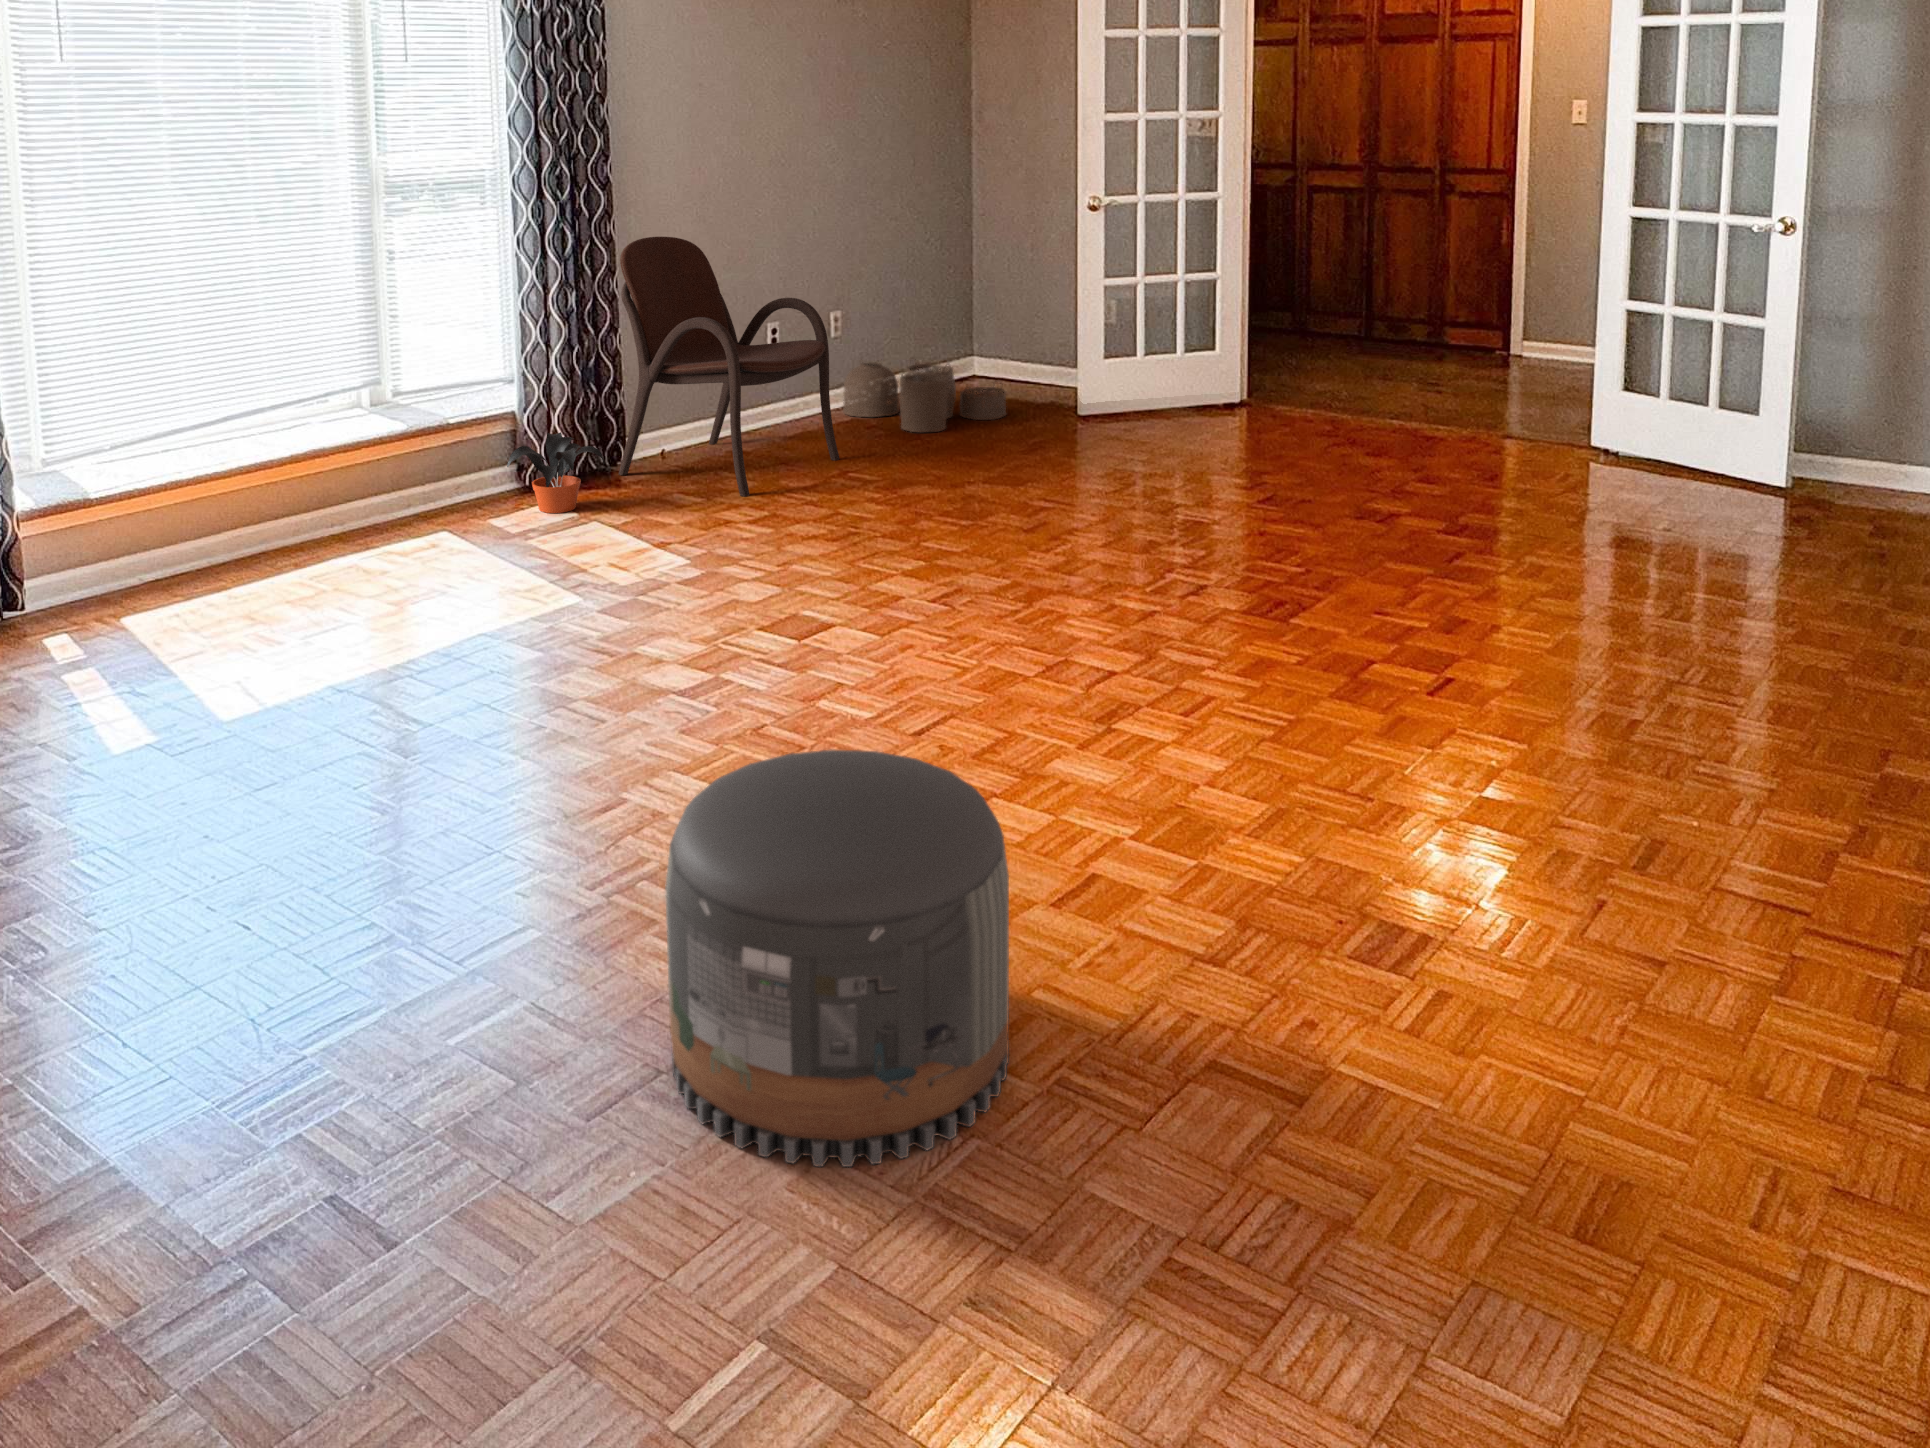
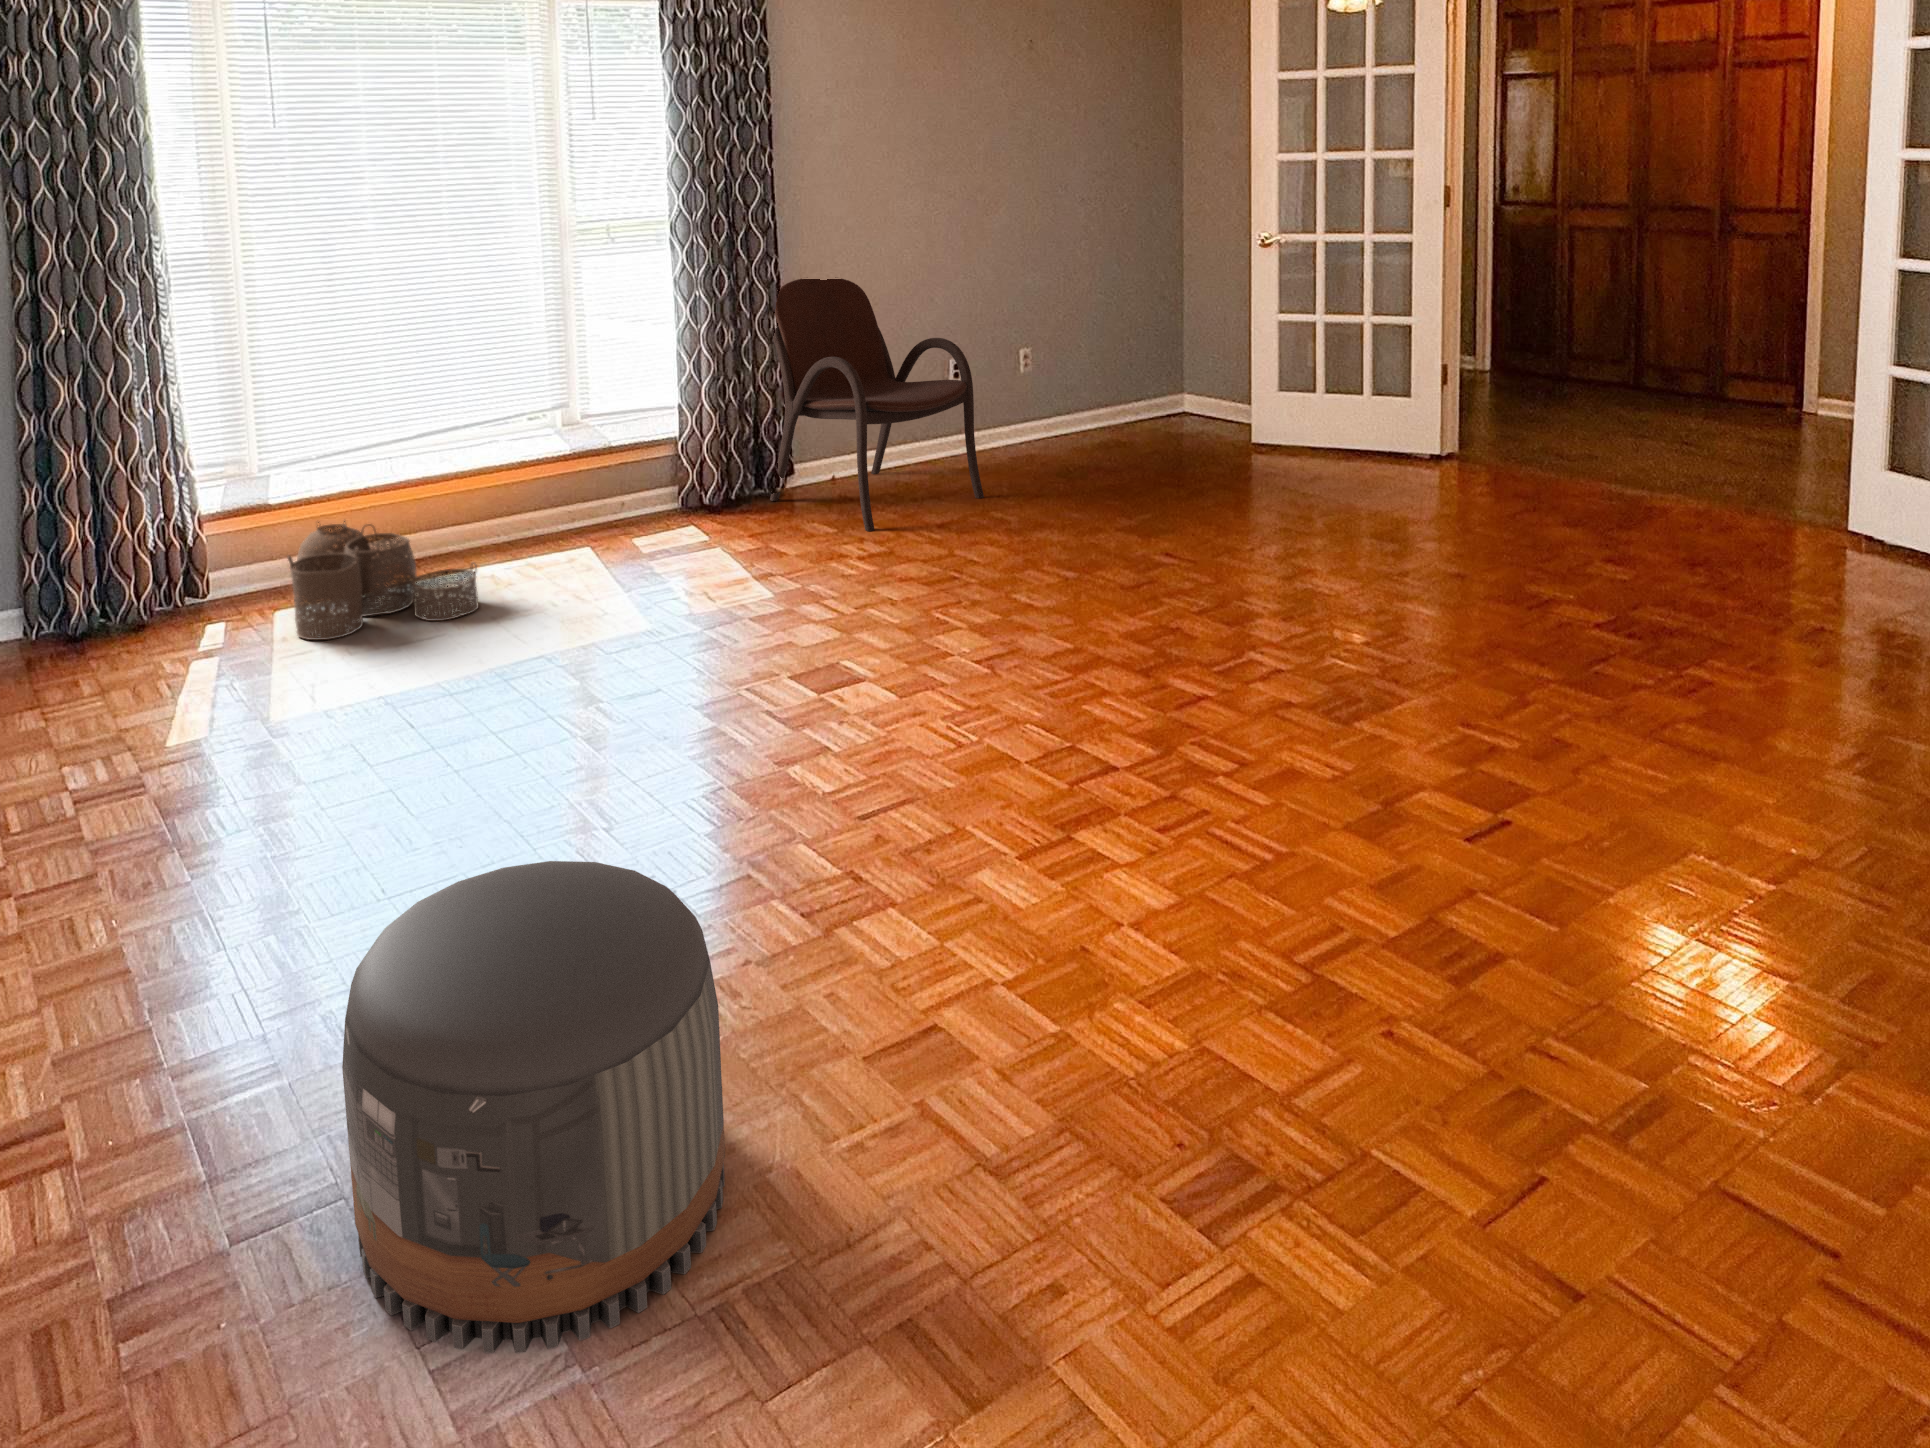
woven basket: present [843,358,1006,432] -> present [287,521,479,640]
potted plant: present [507,432,604,513] -> none [645,460,735,536]

